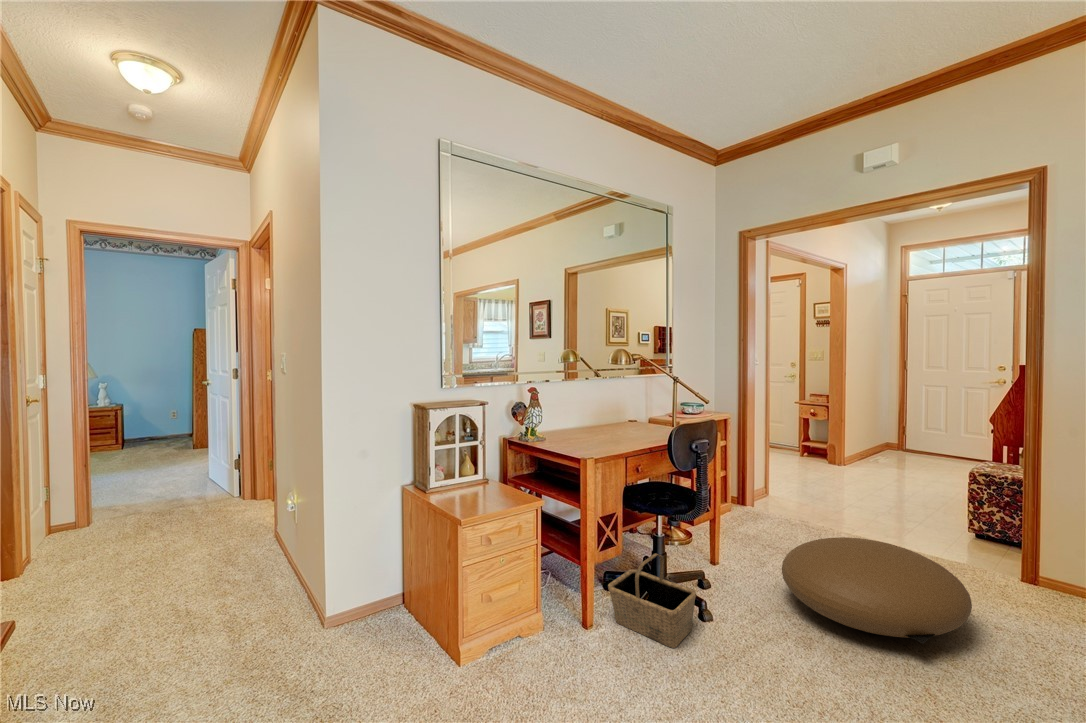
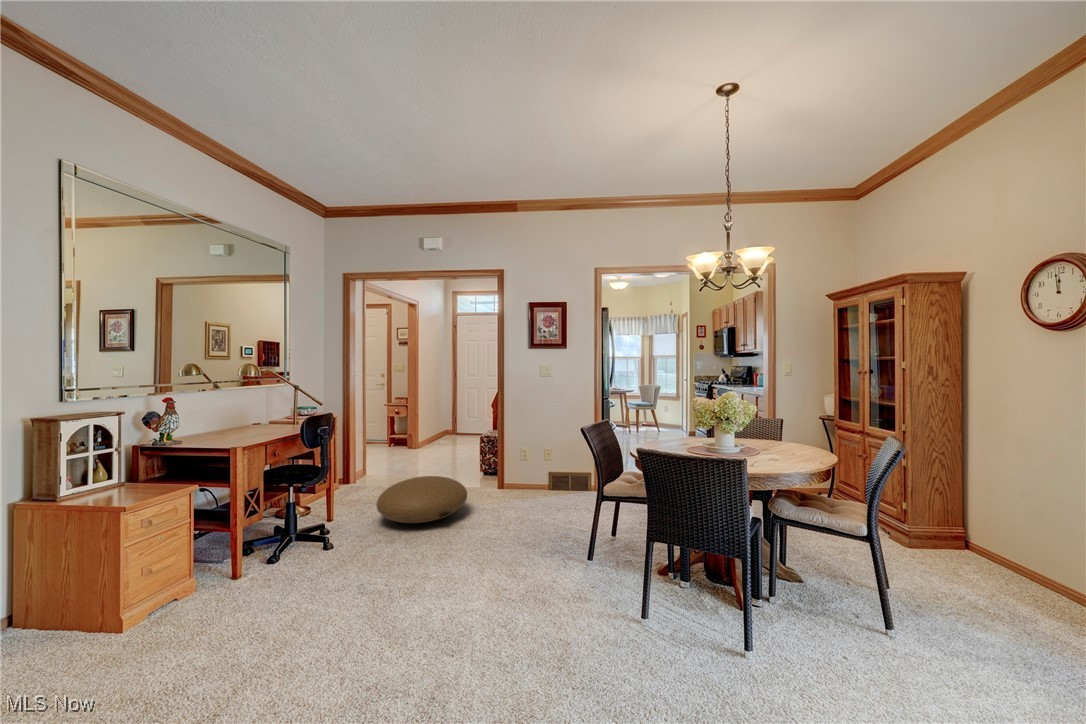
basket: present [608,553,696,648] -> none [254,510,323,569]

